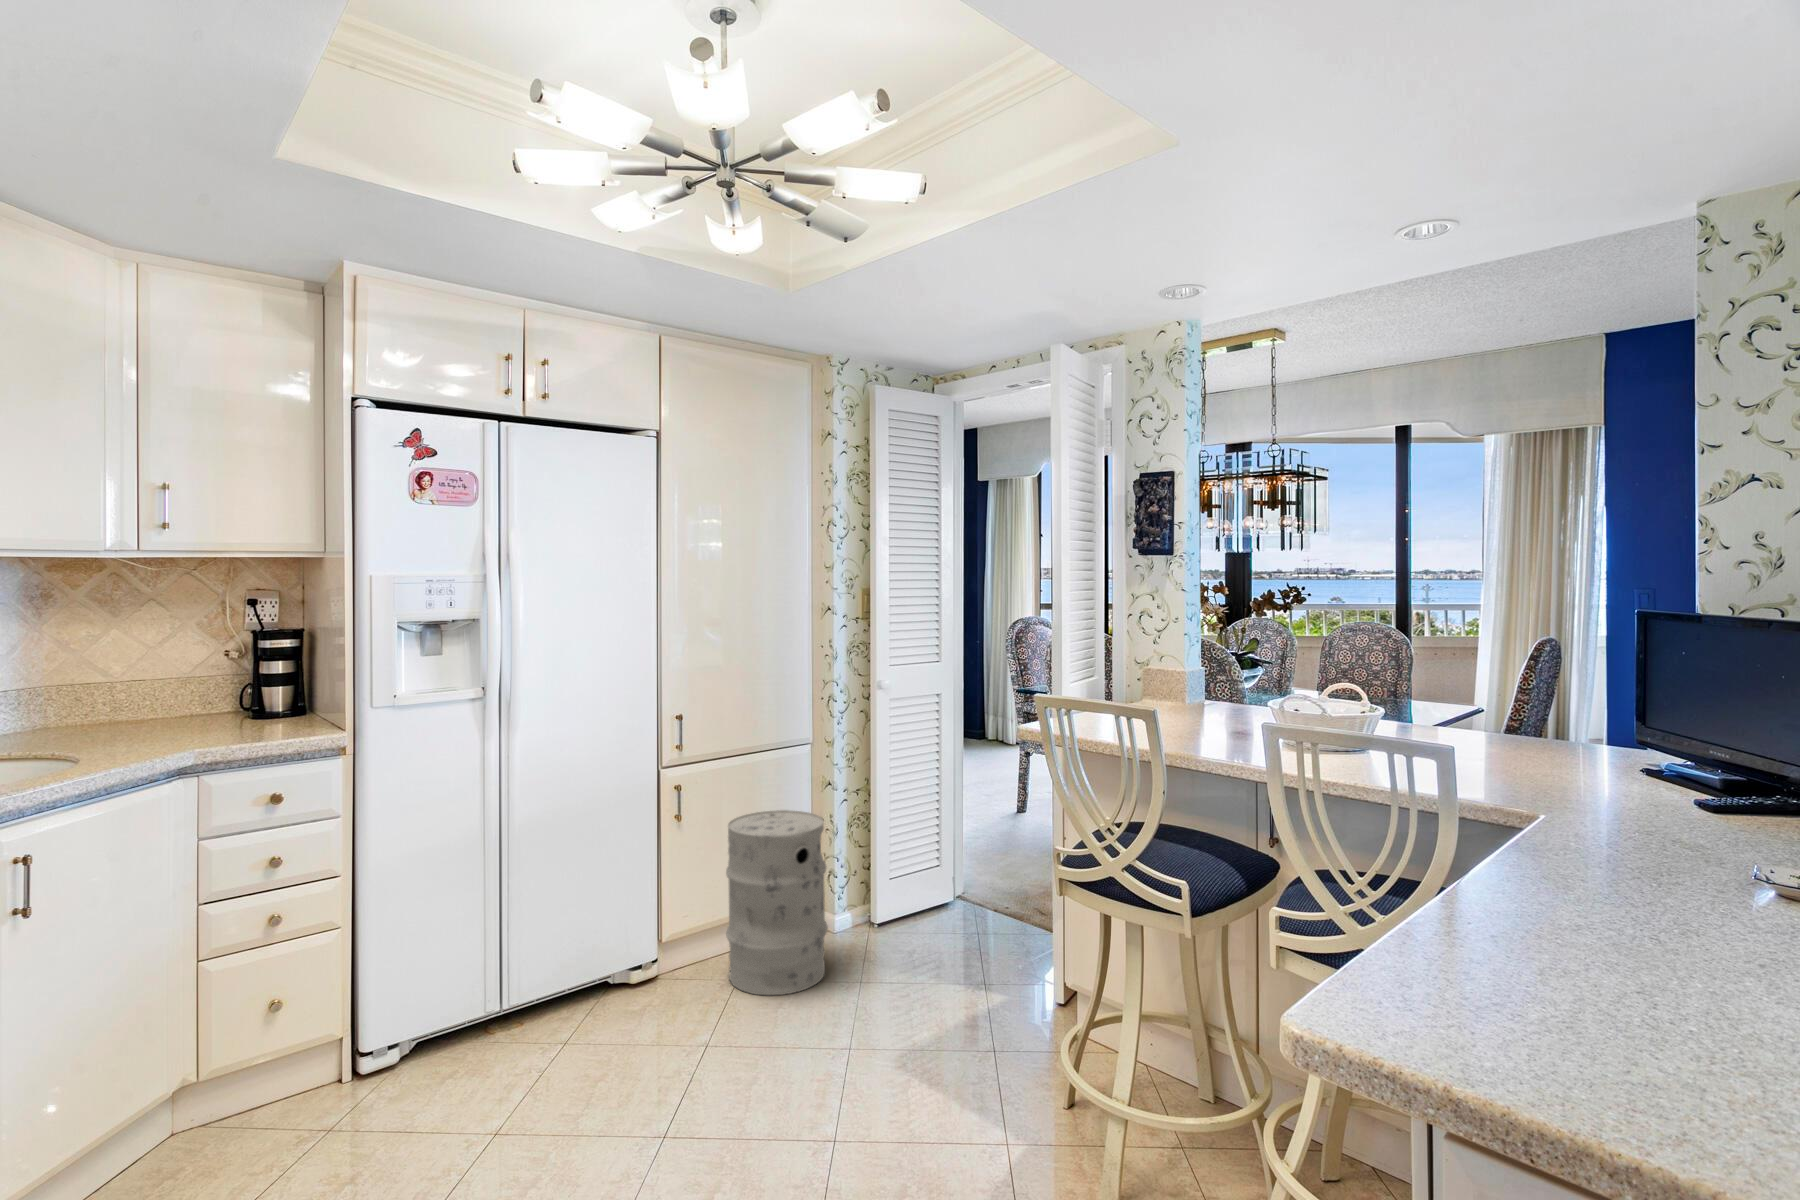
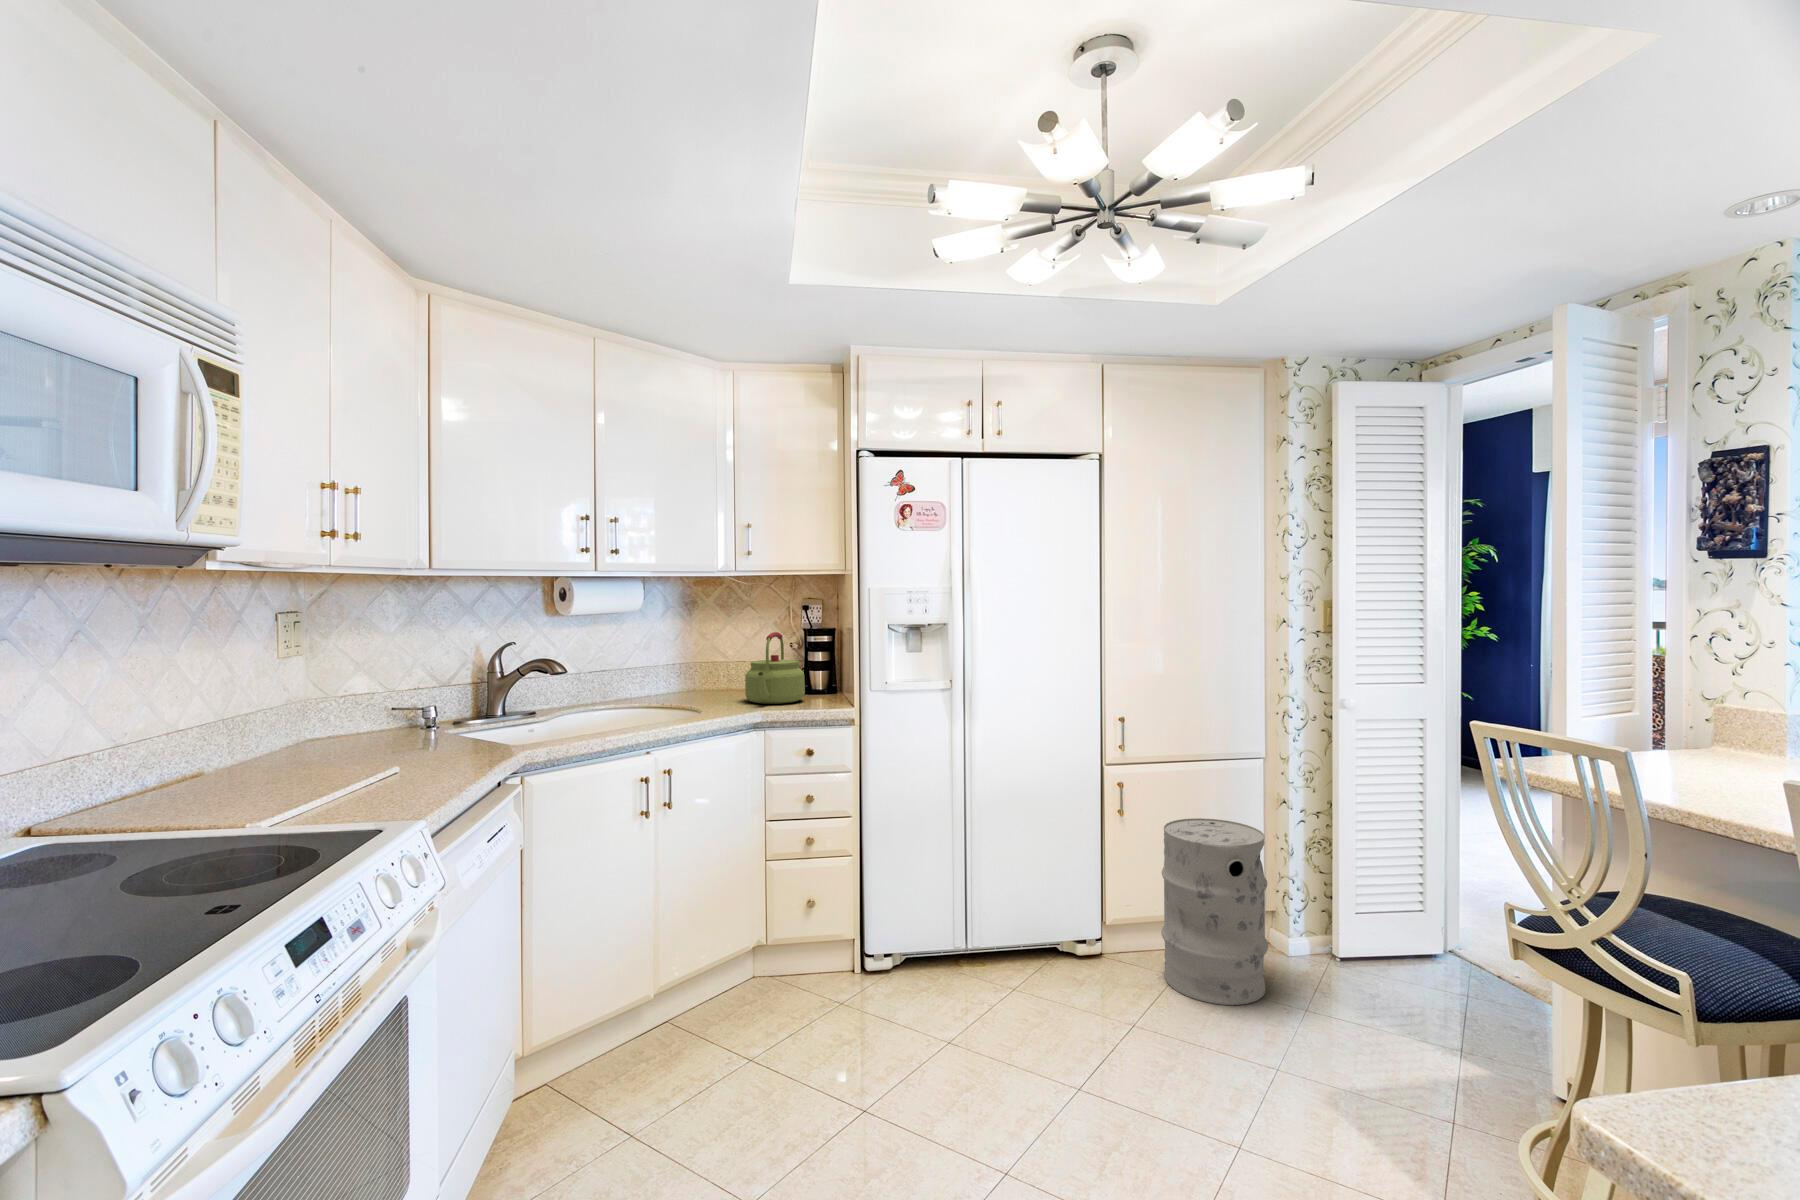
kettle: none [154,636,259,737] -> present [745,632,805,704]

